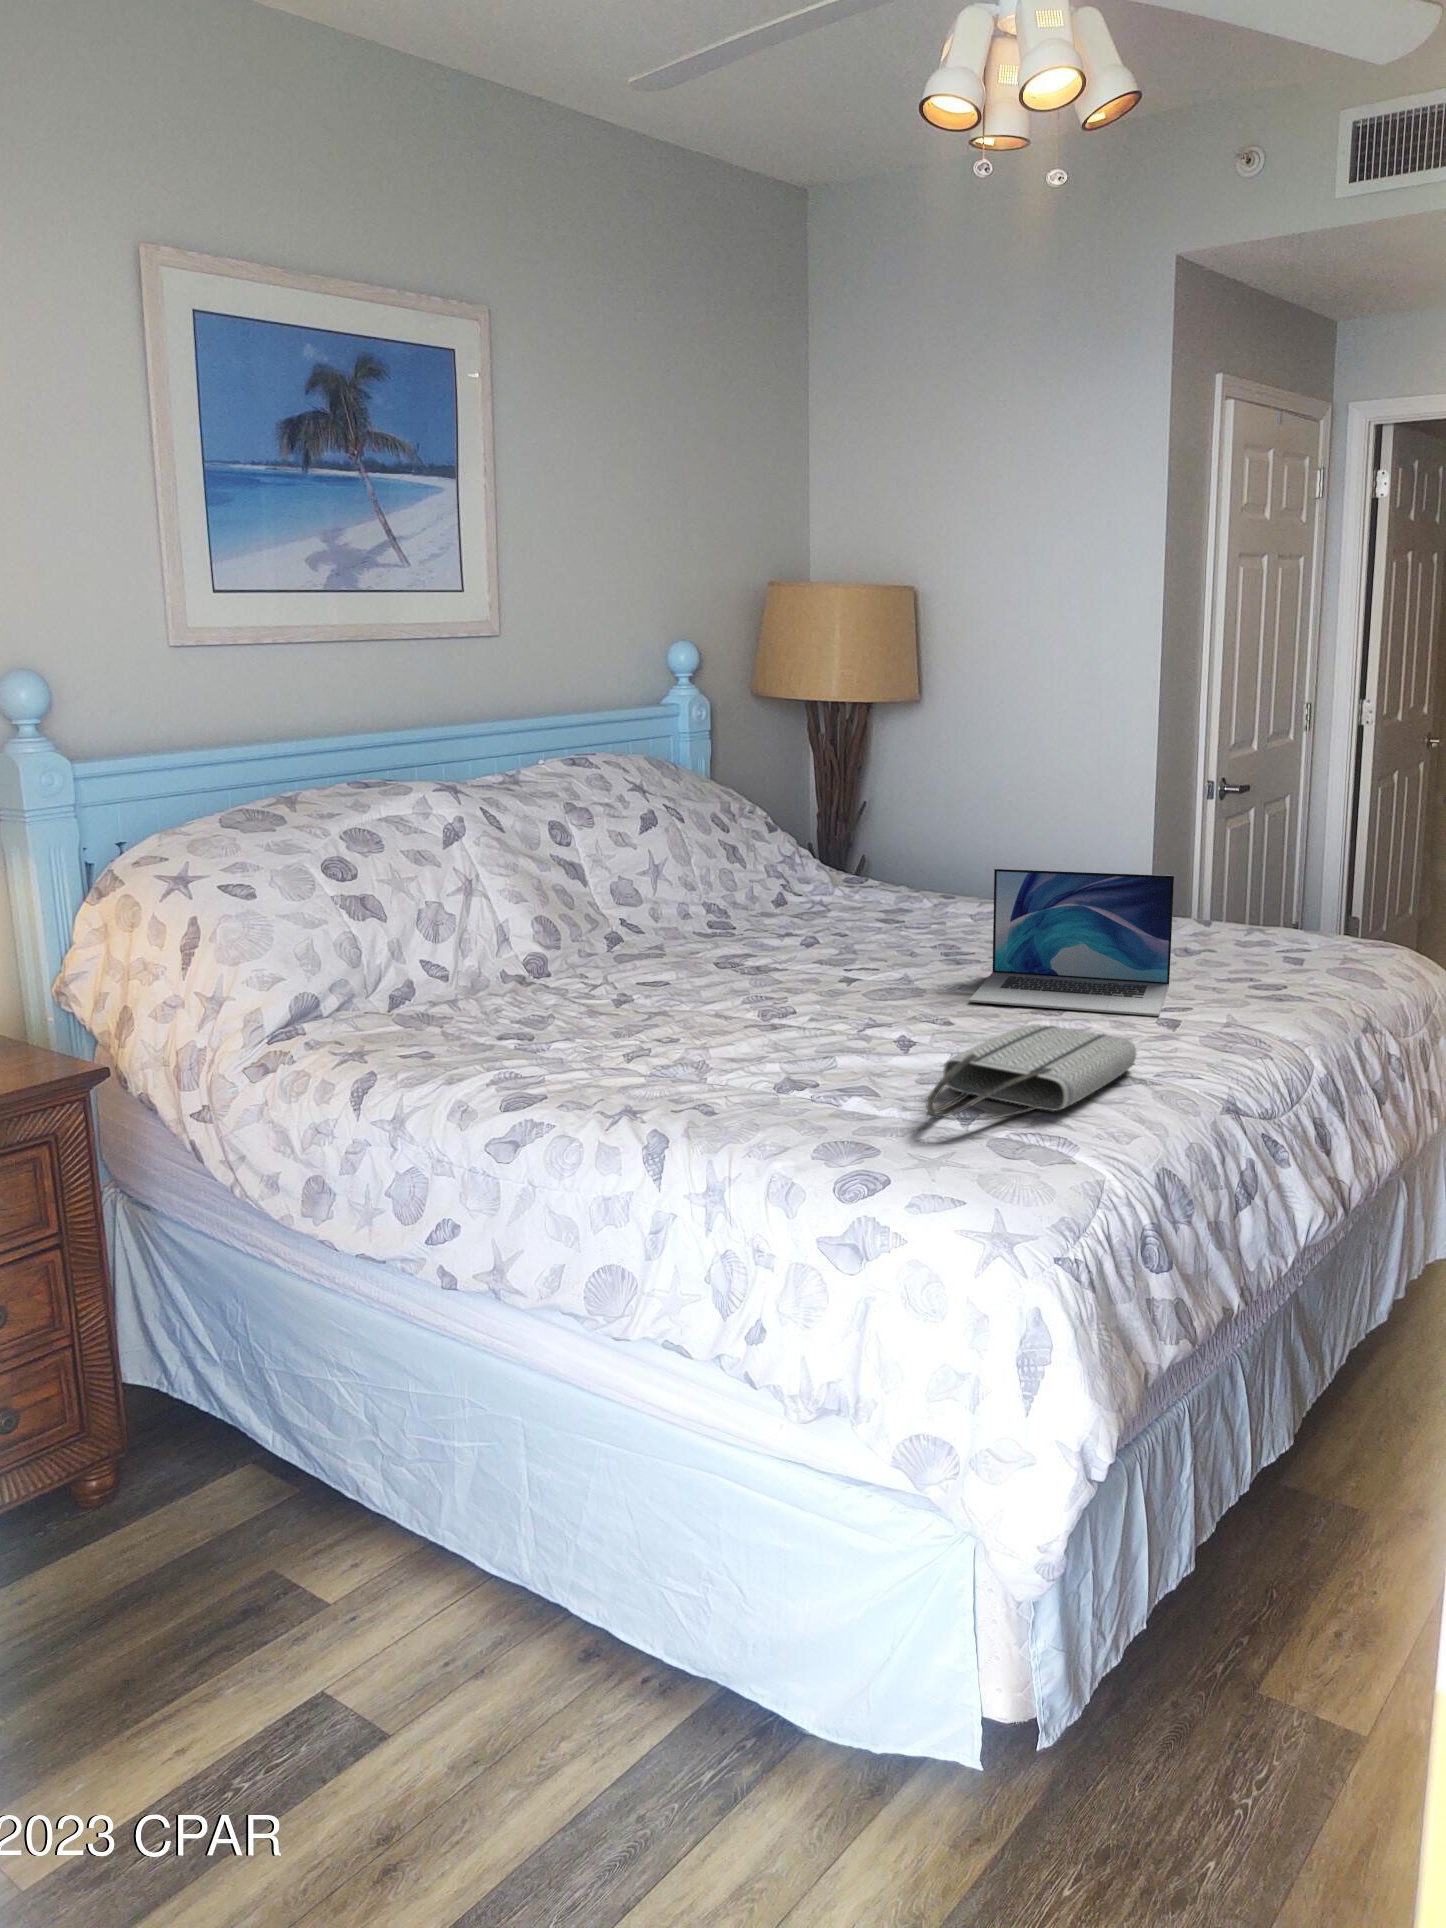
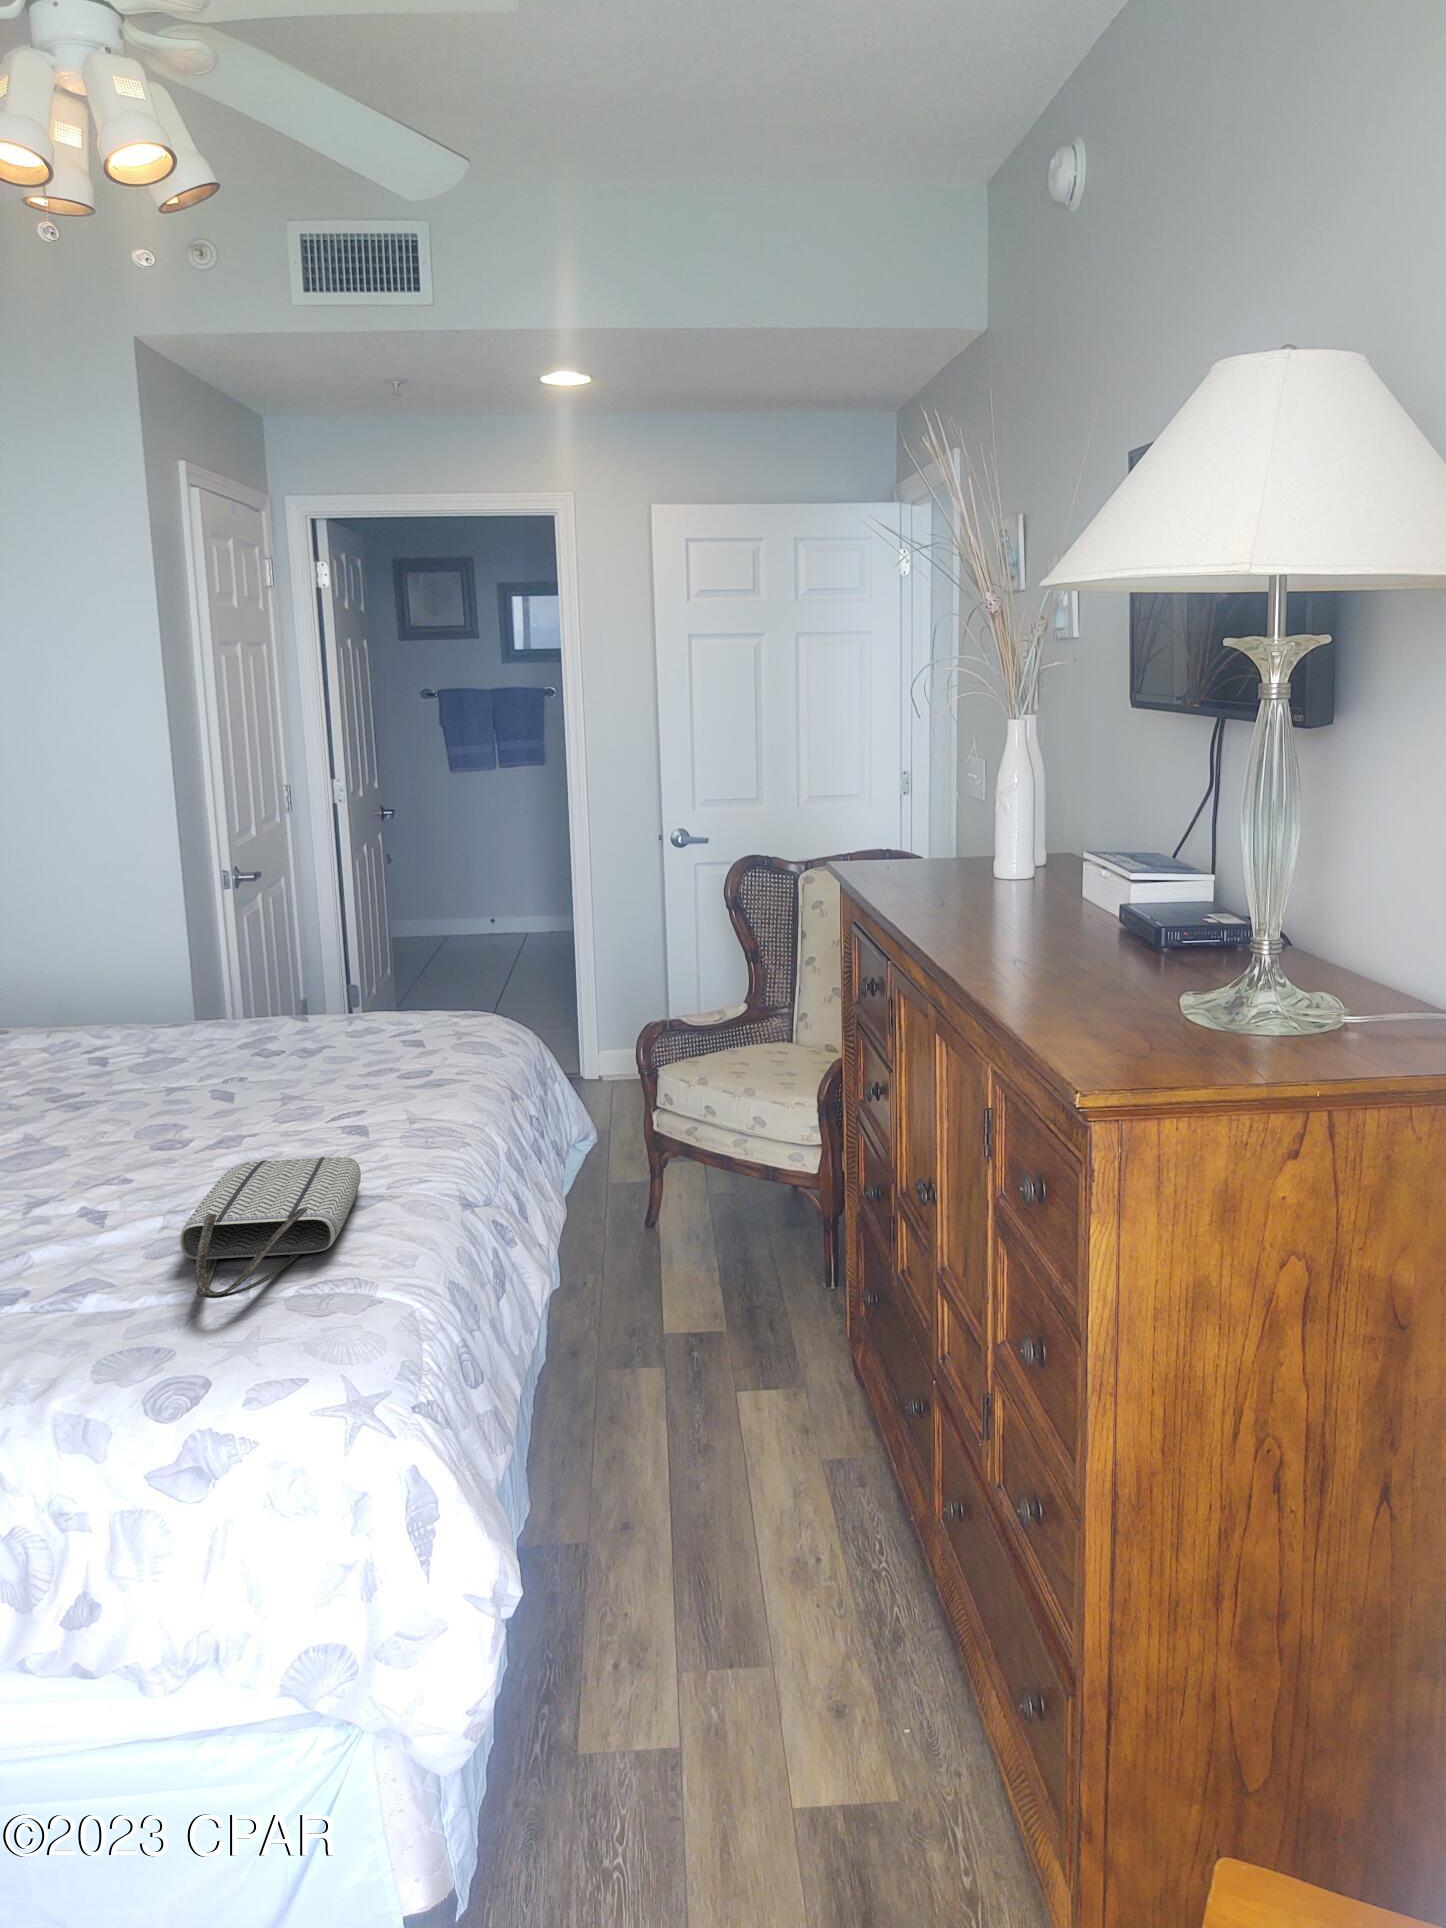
laptop: present [969,869,1174,1016] -> none [114,979,336,1153]

